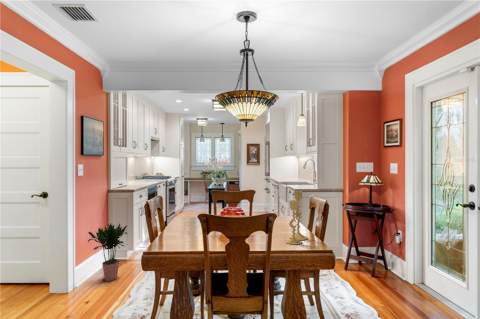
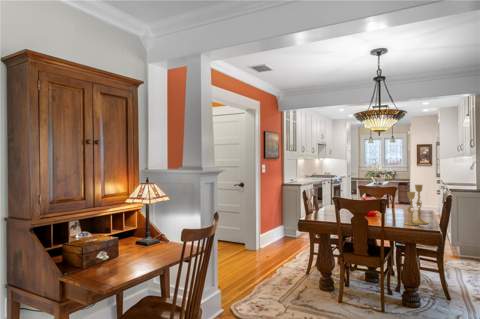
potted plant: present [88,224,127,281] -> none [267,206,297,248]

